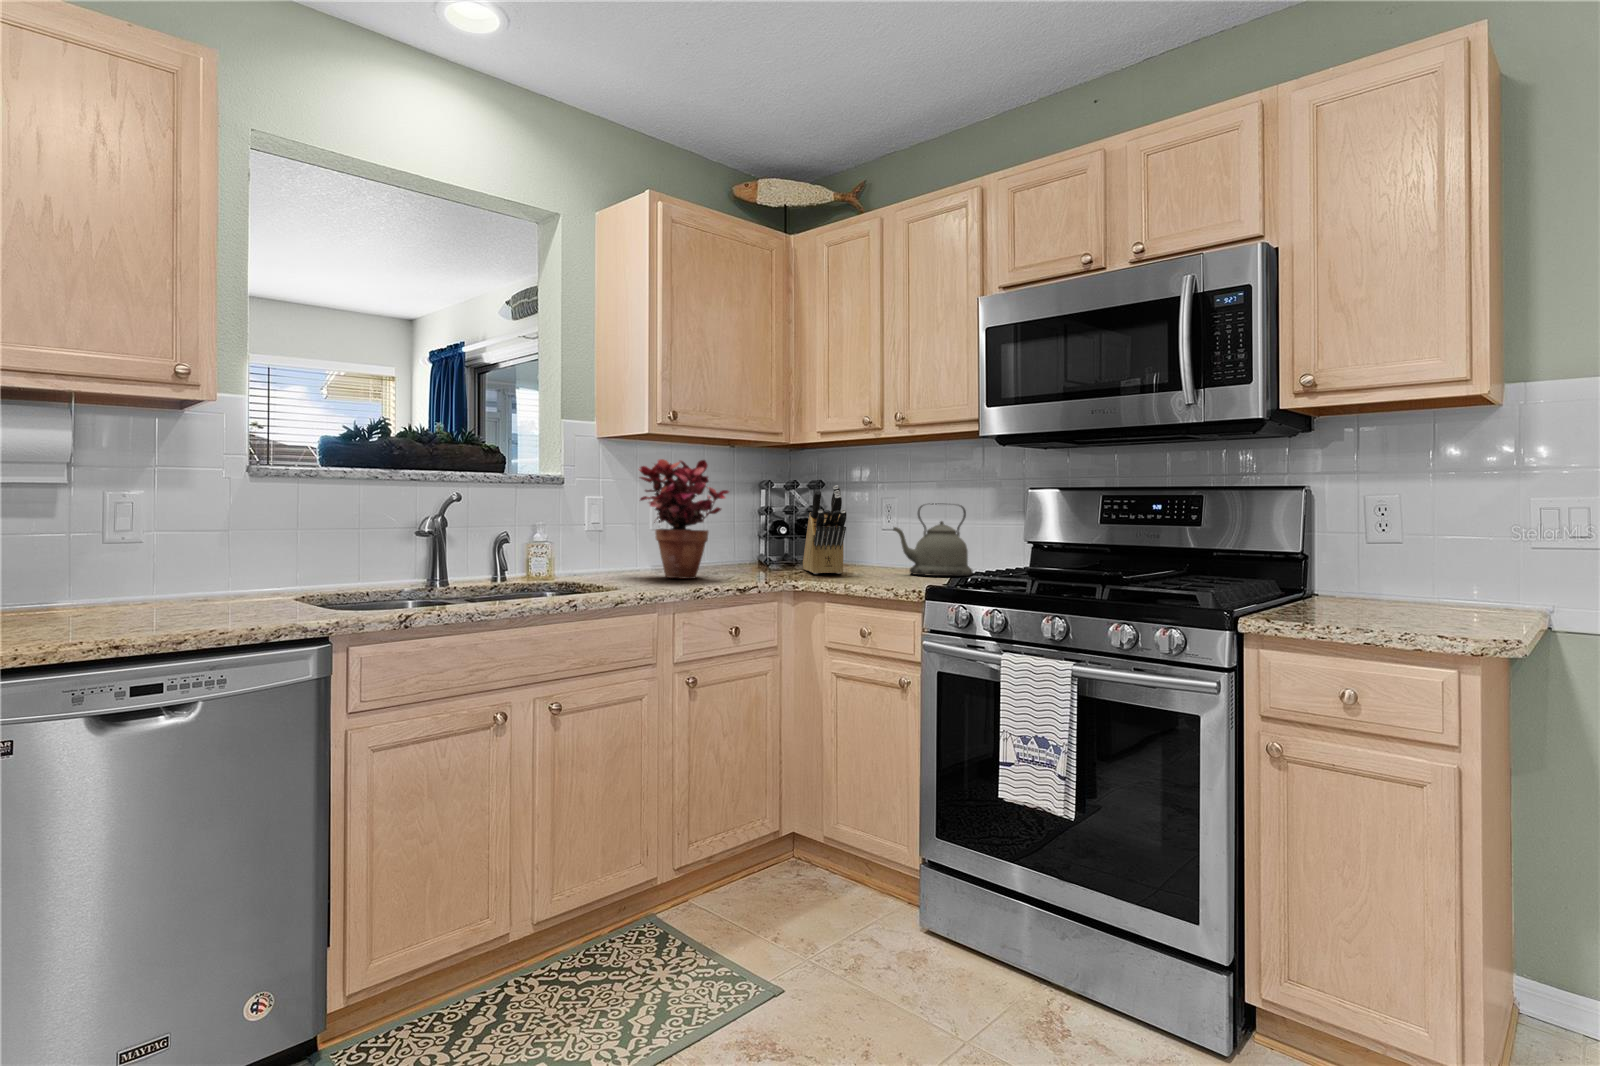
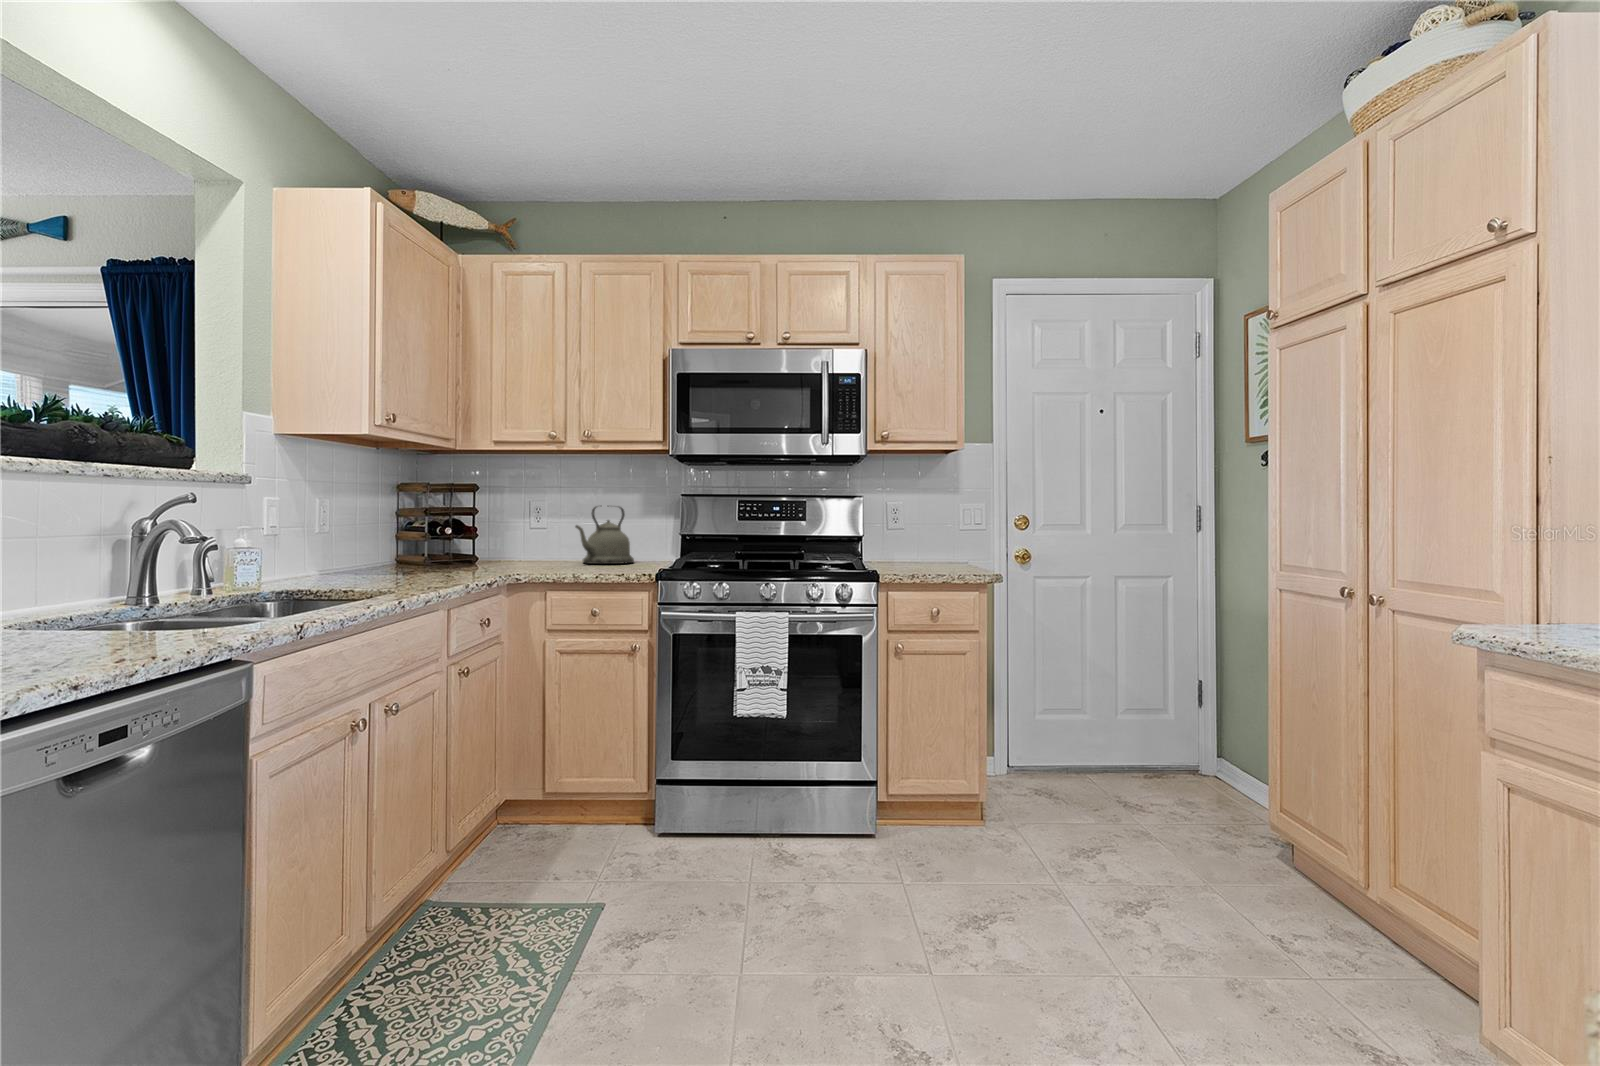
potted plant: present [640,459,729,579] -> none [341,461,457,578]
knife block: present [803,485,846,574] -> none [477,490,546,568]

